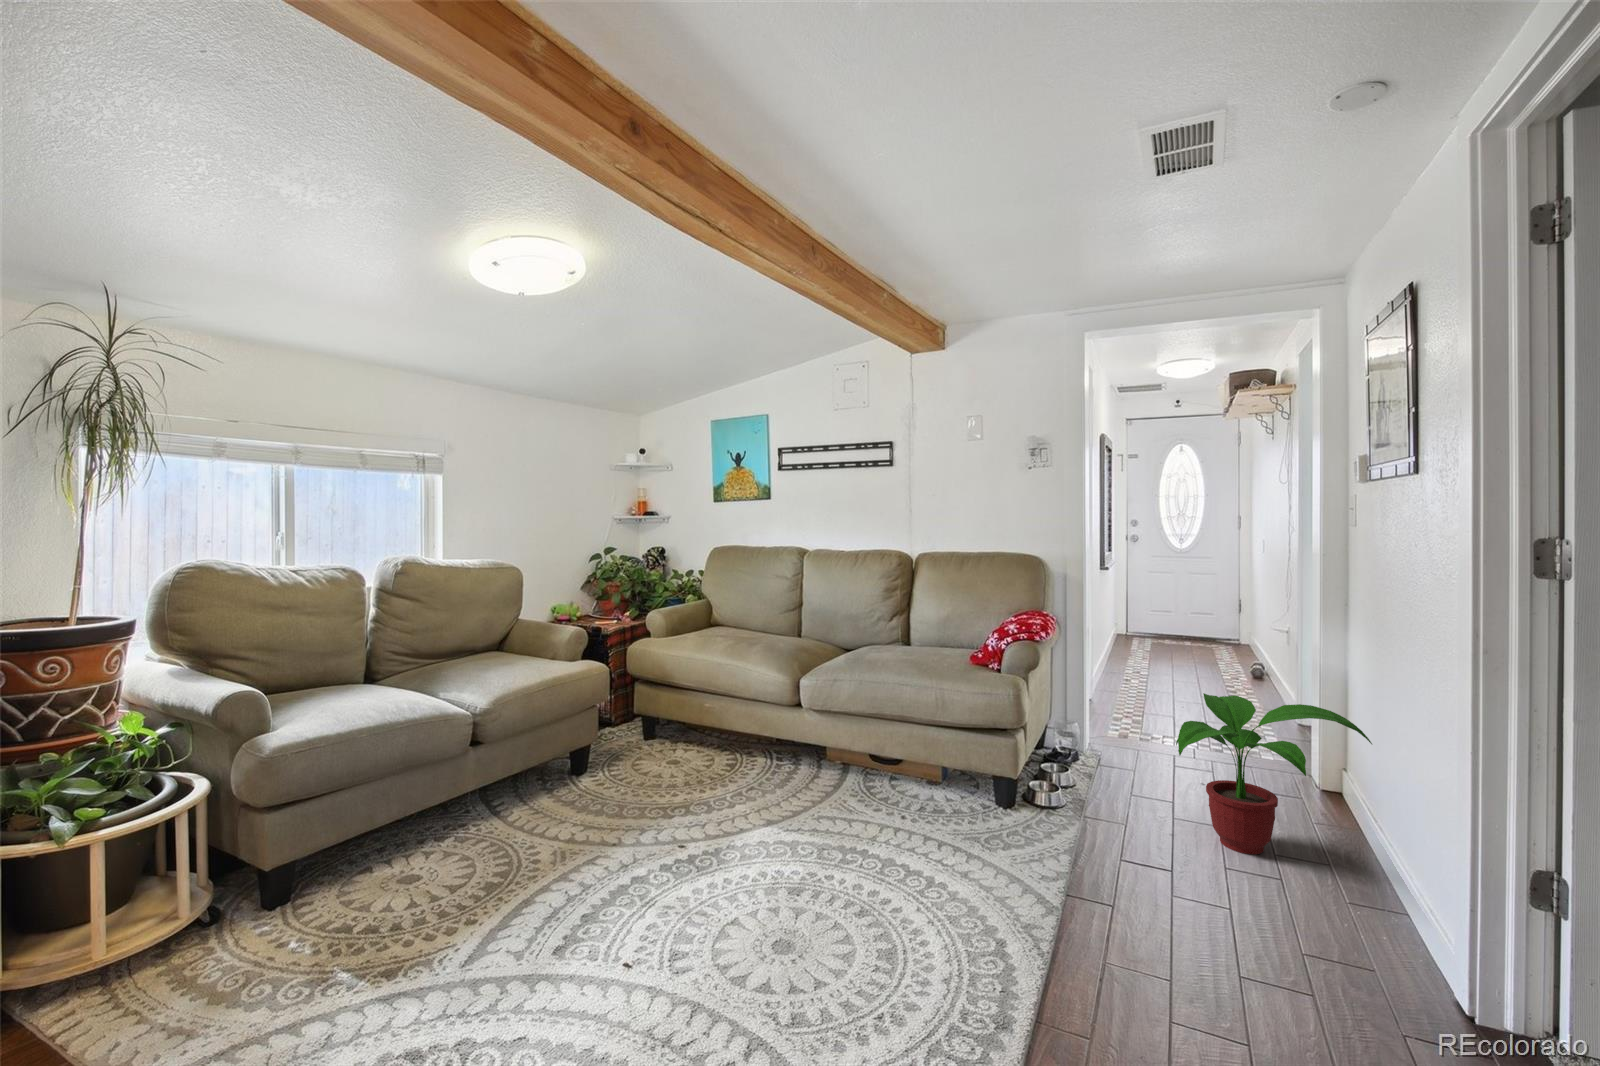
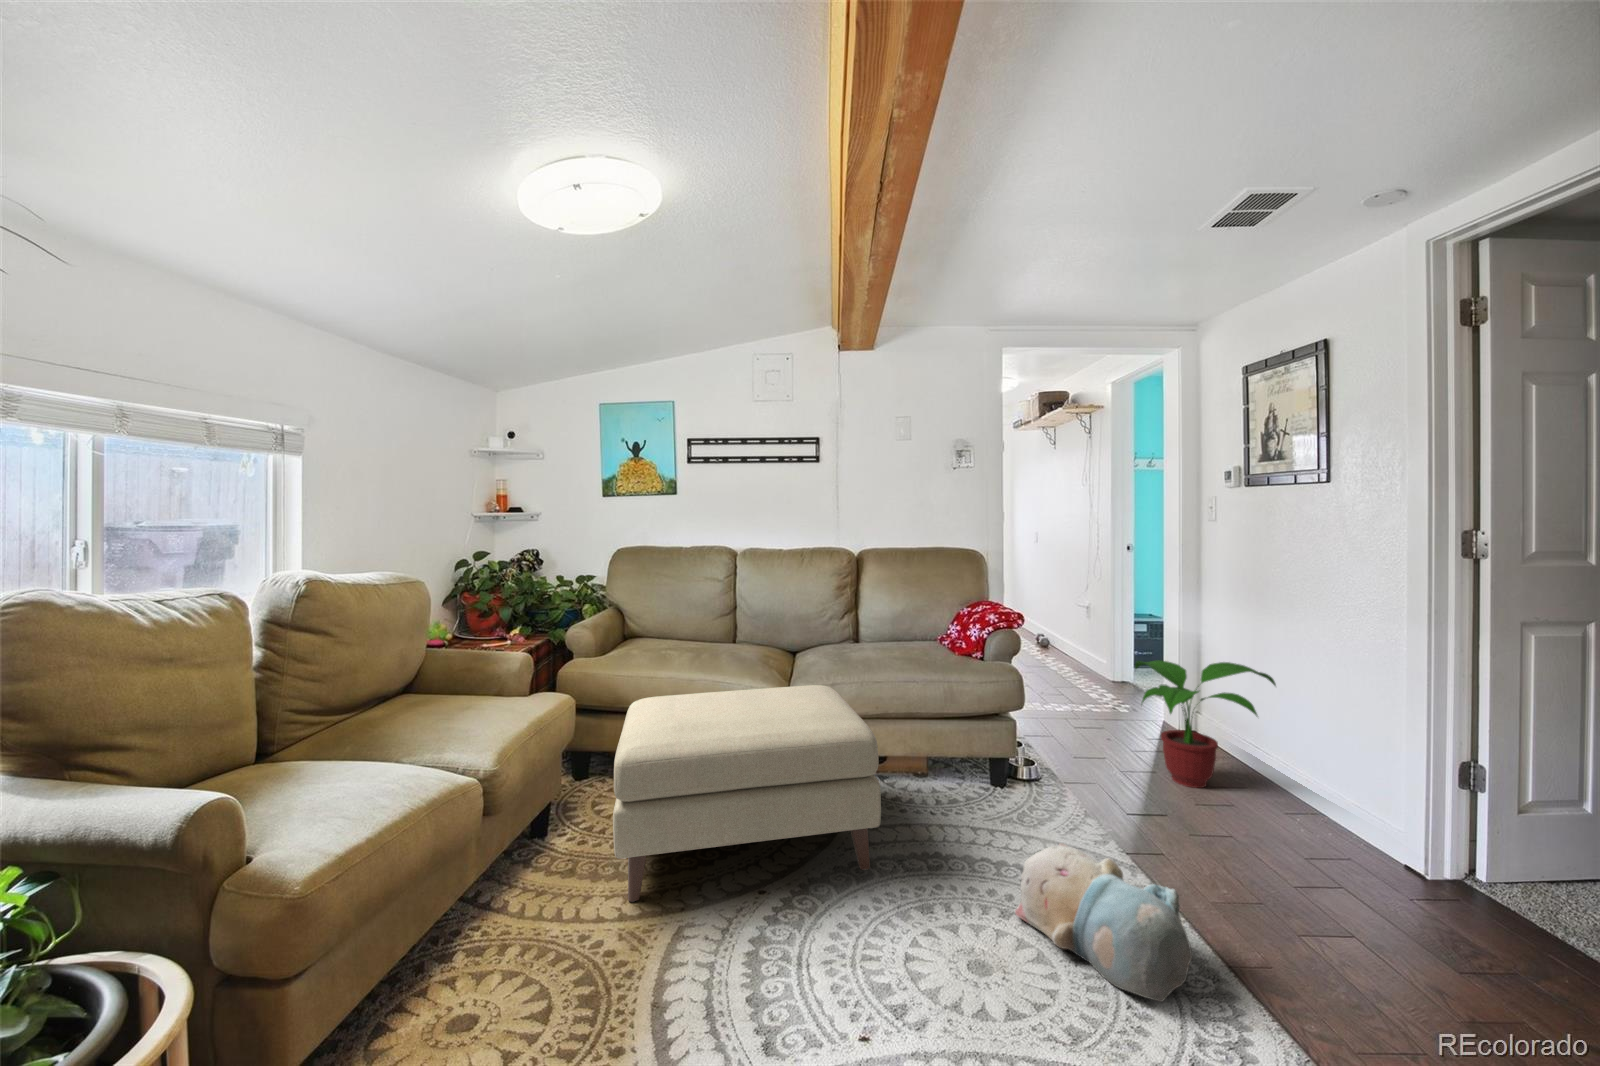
ottoman: none [583,674,825,844] -> present [613,685,881,902]
plush toy: none [868,853,990,1005] -> present [1015,844,1192,1002]

